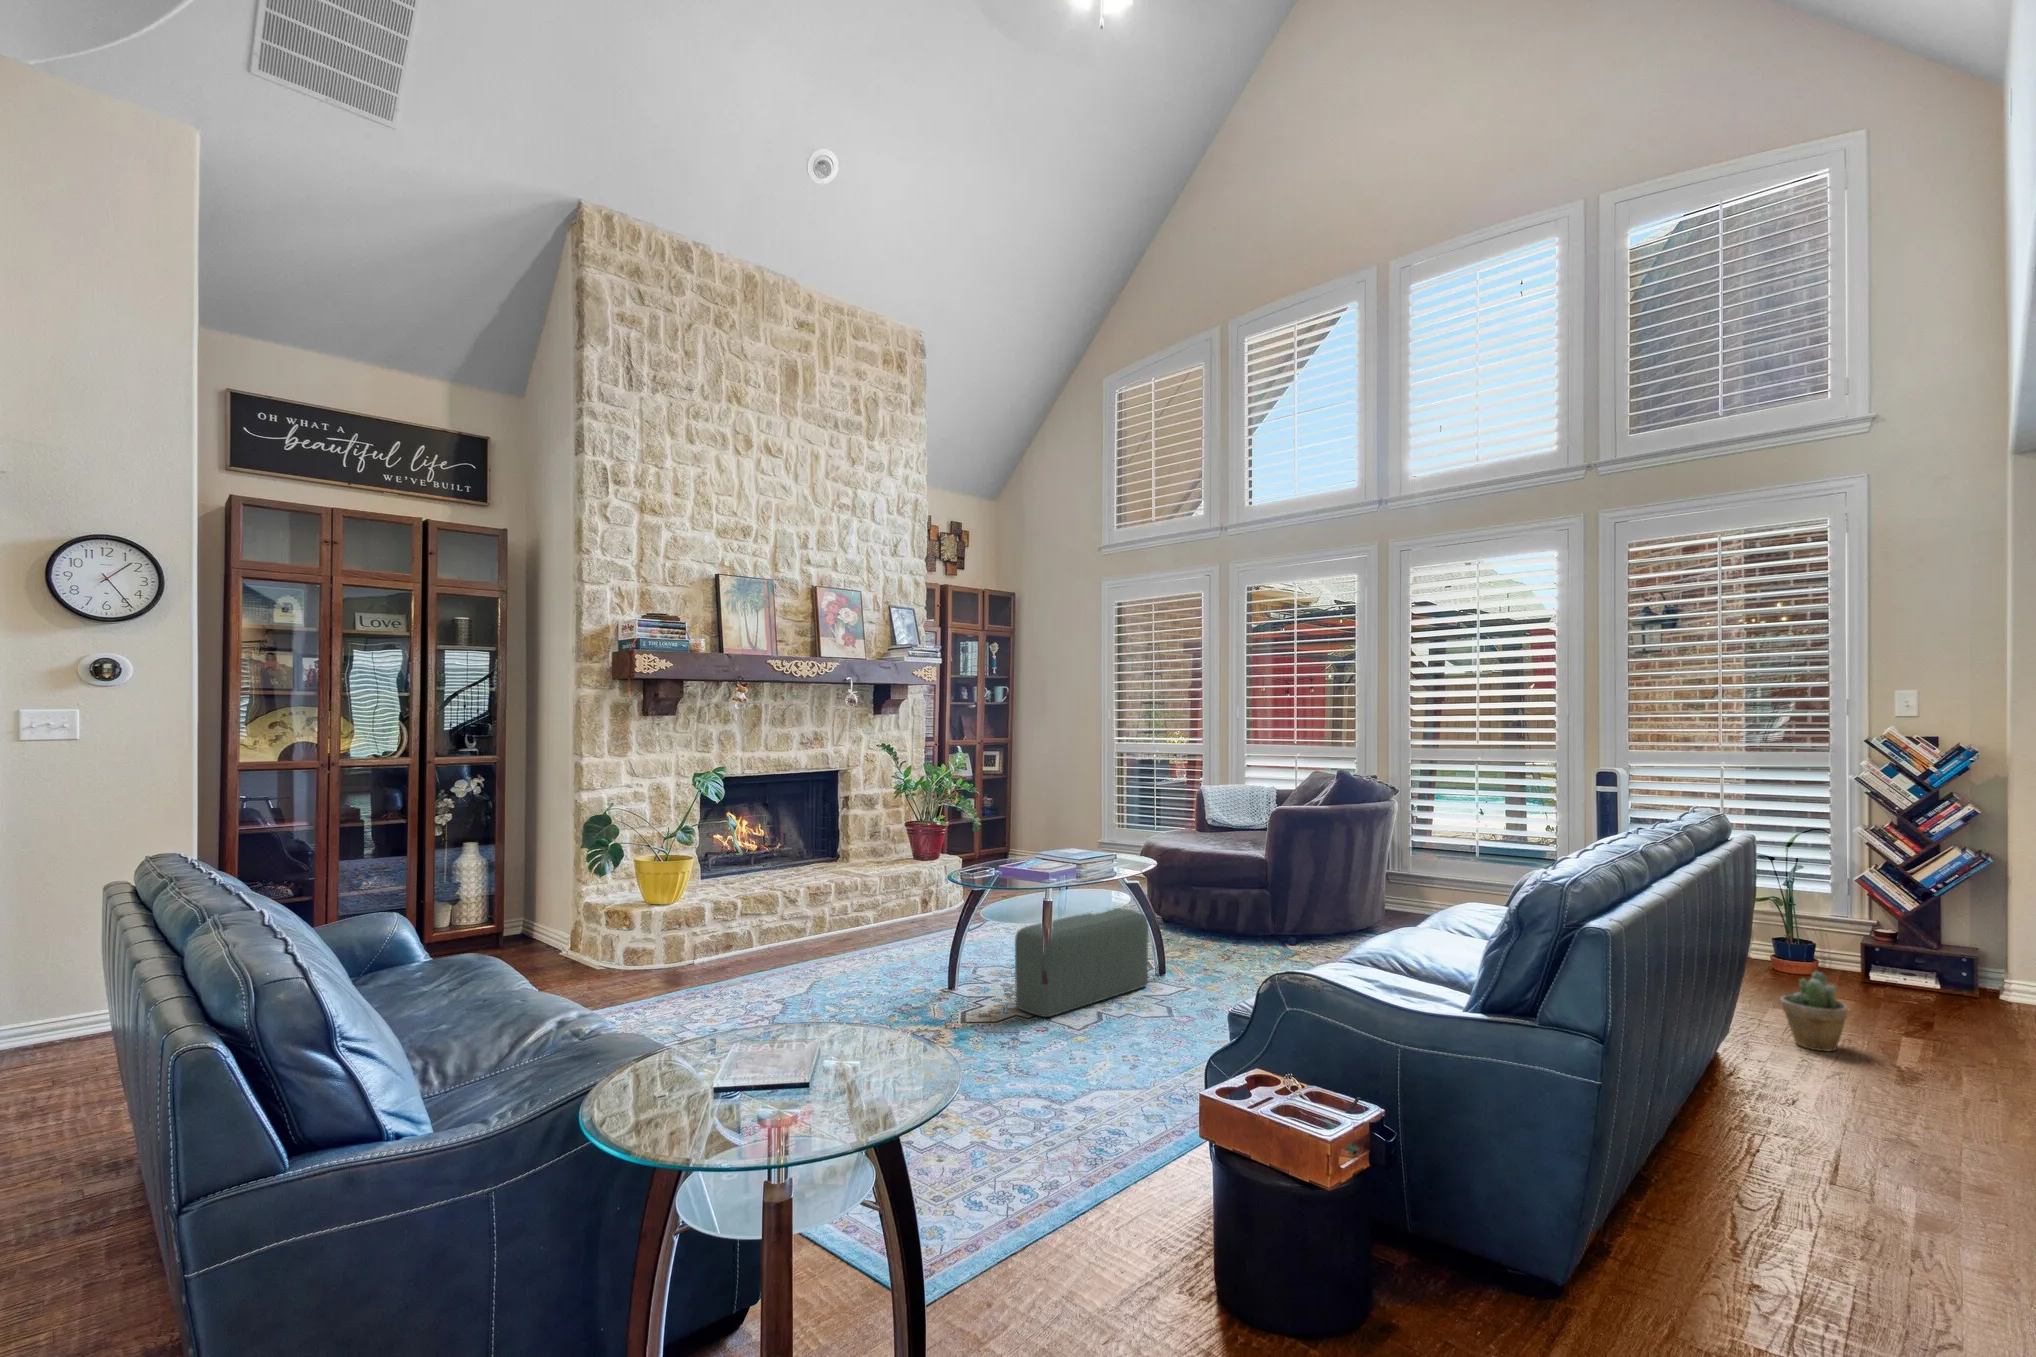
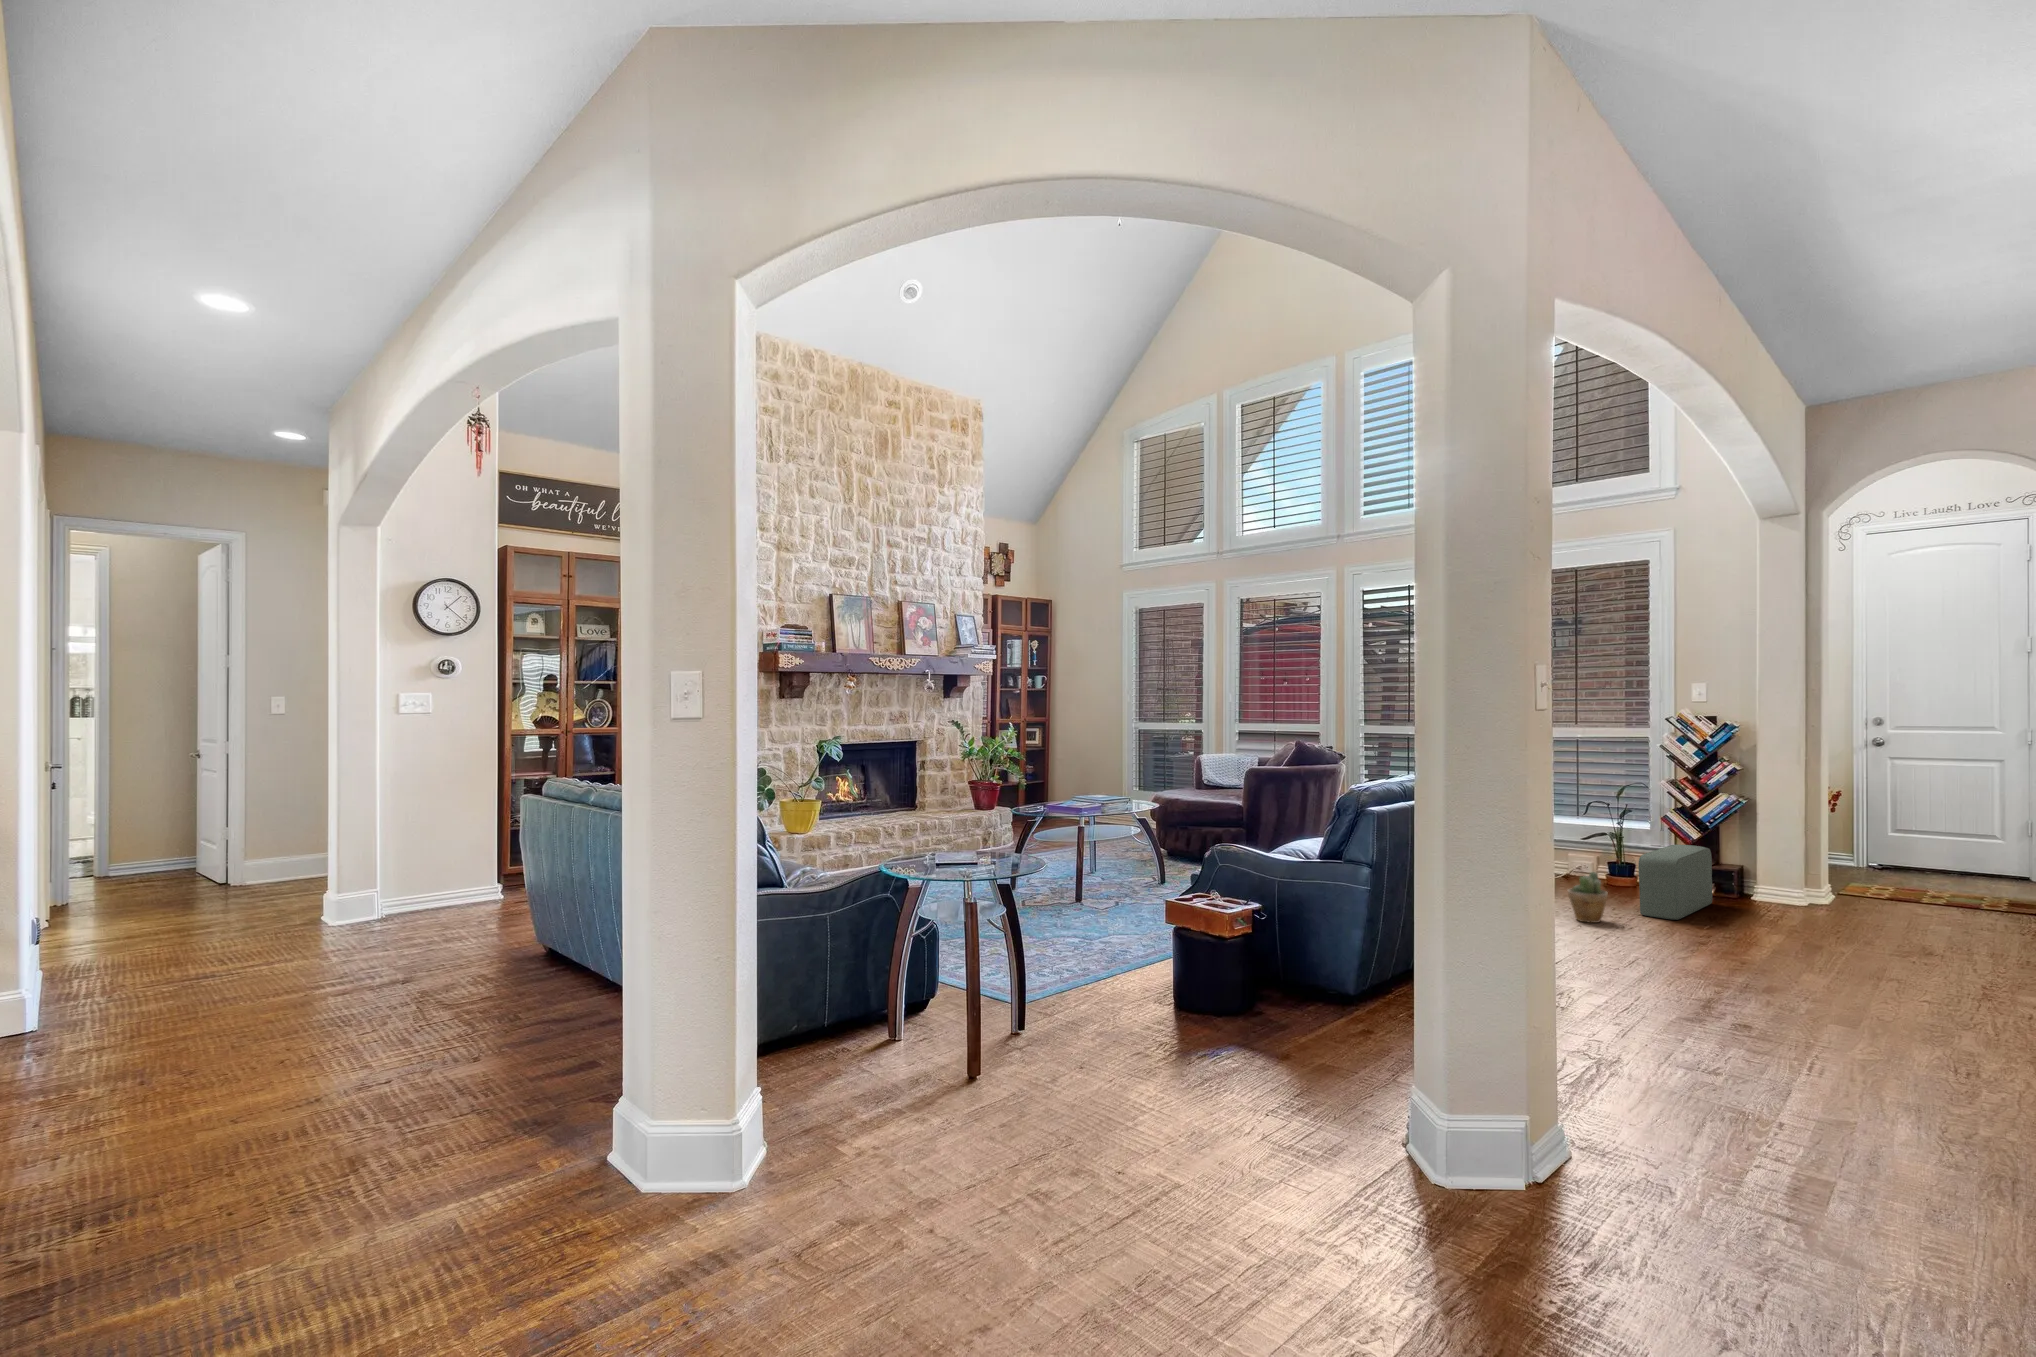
pouf: present [1015,908,1148,1017] -> present [1638,845,1712,920]

